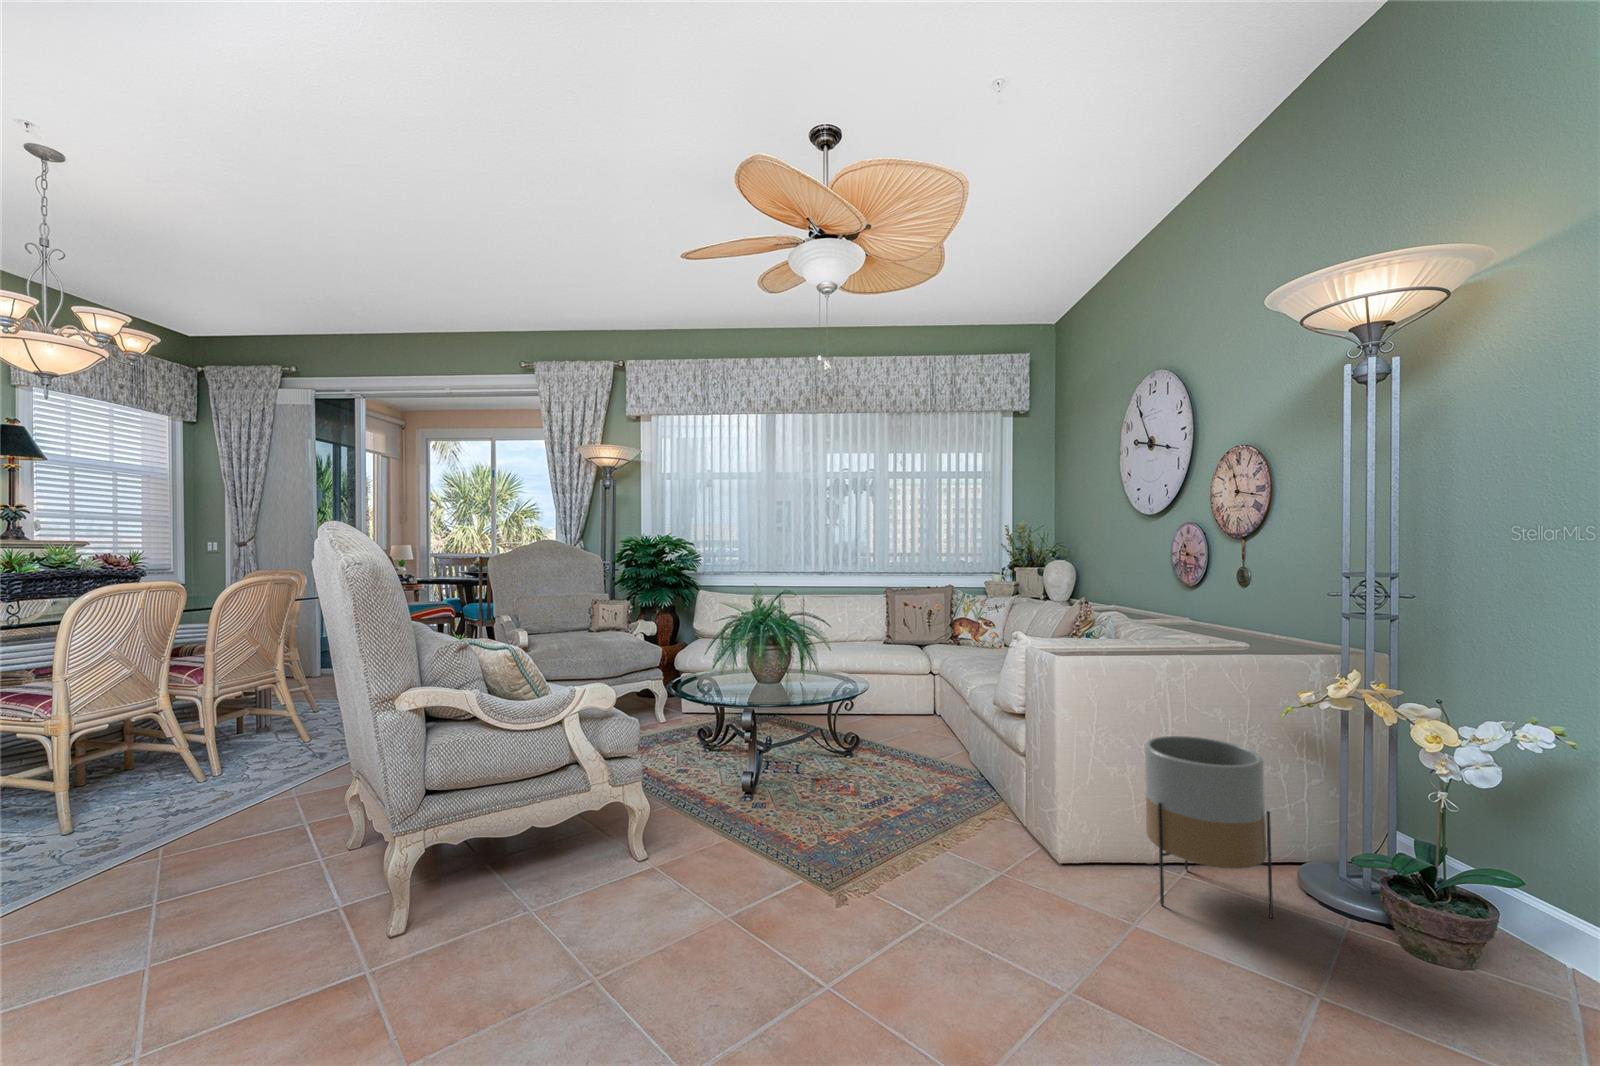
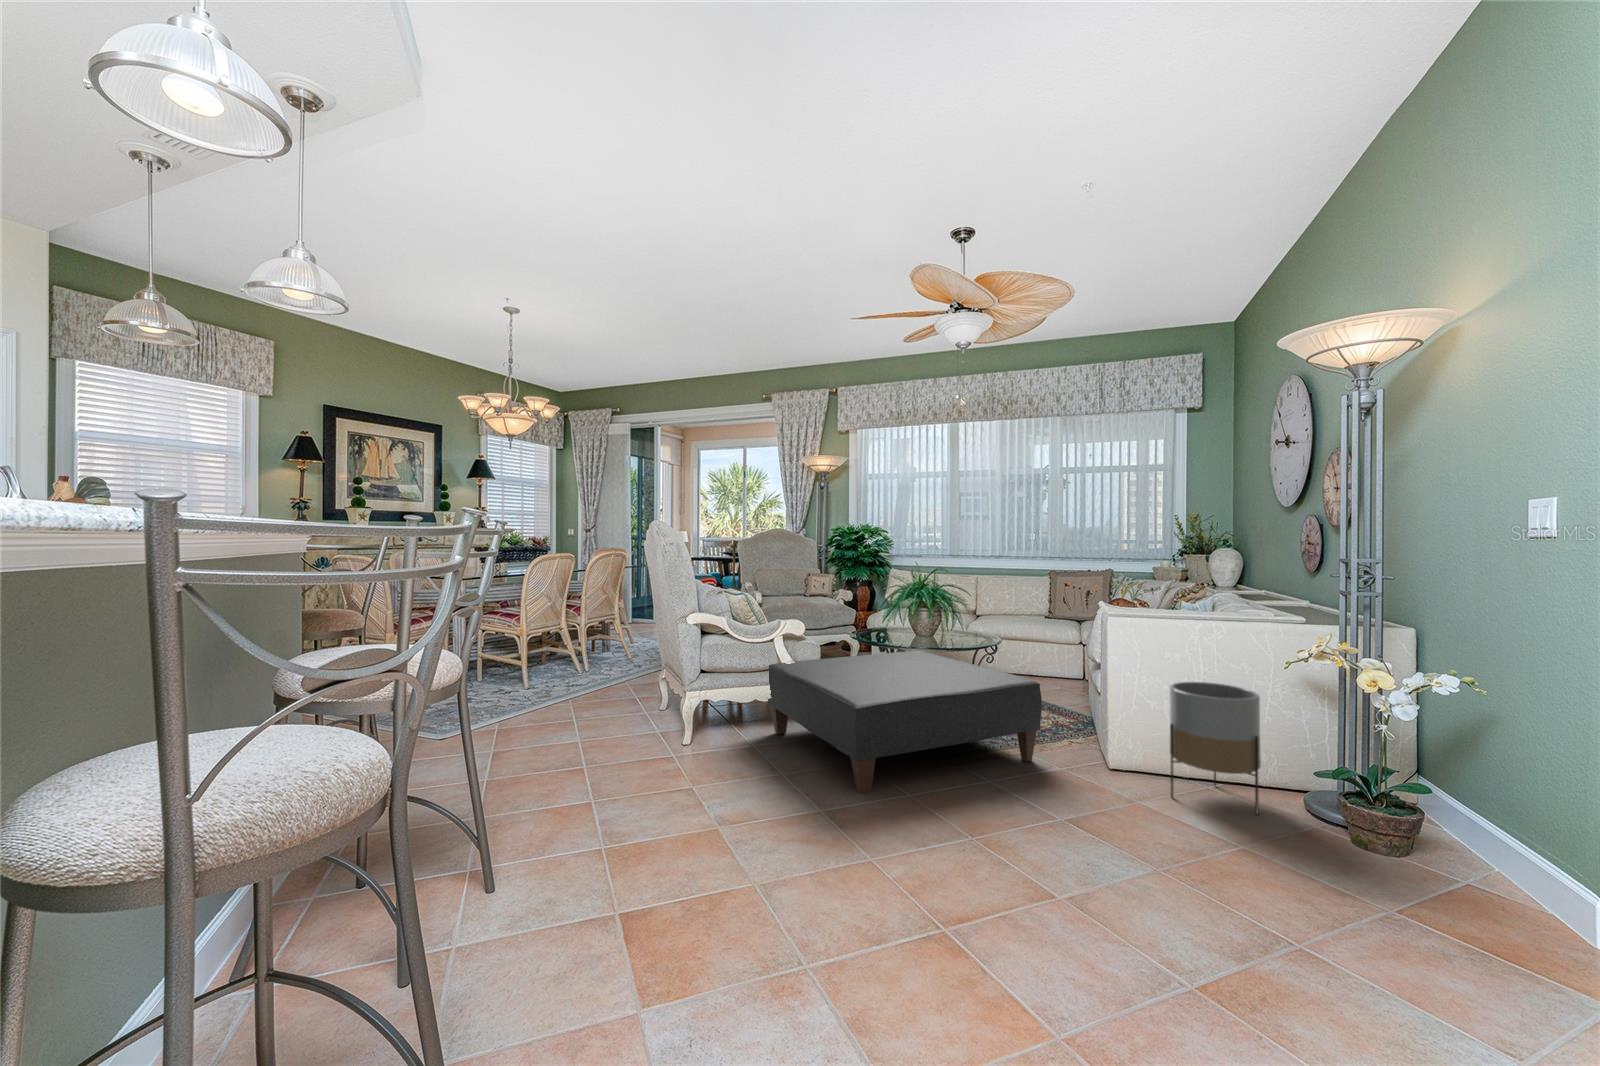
ottoman: none [550,707,969,1008] -> present [768,650,1042,794]

